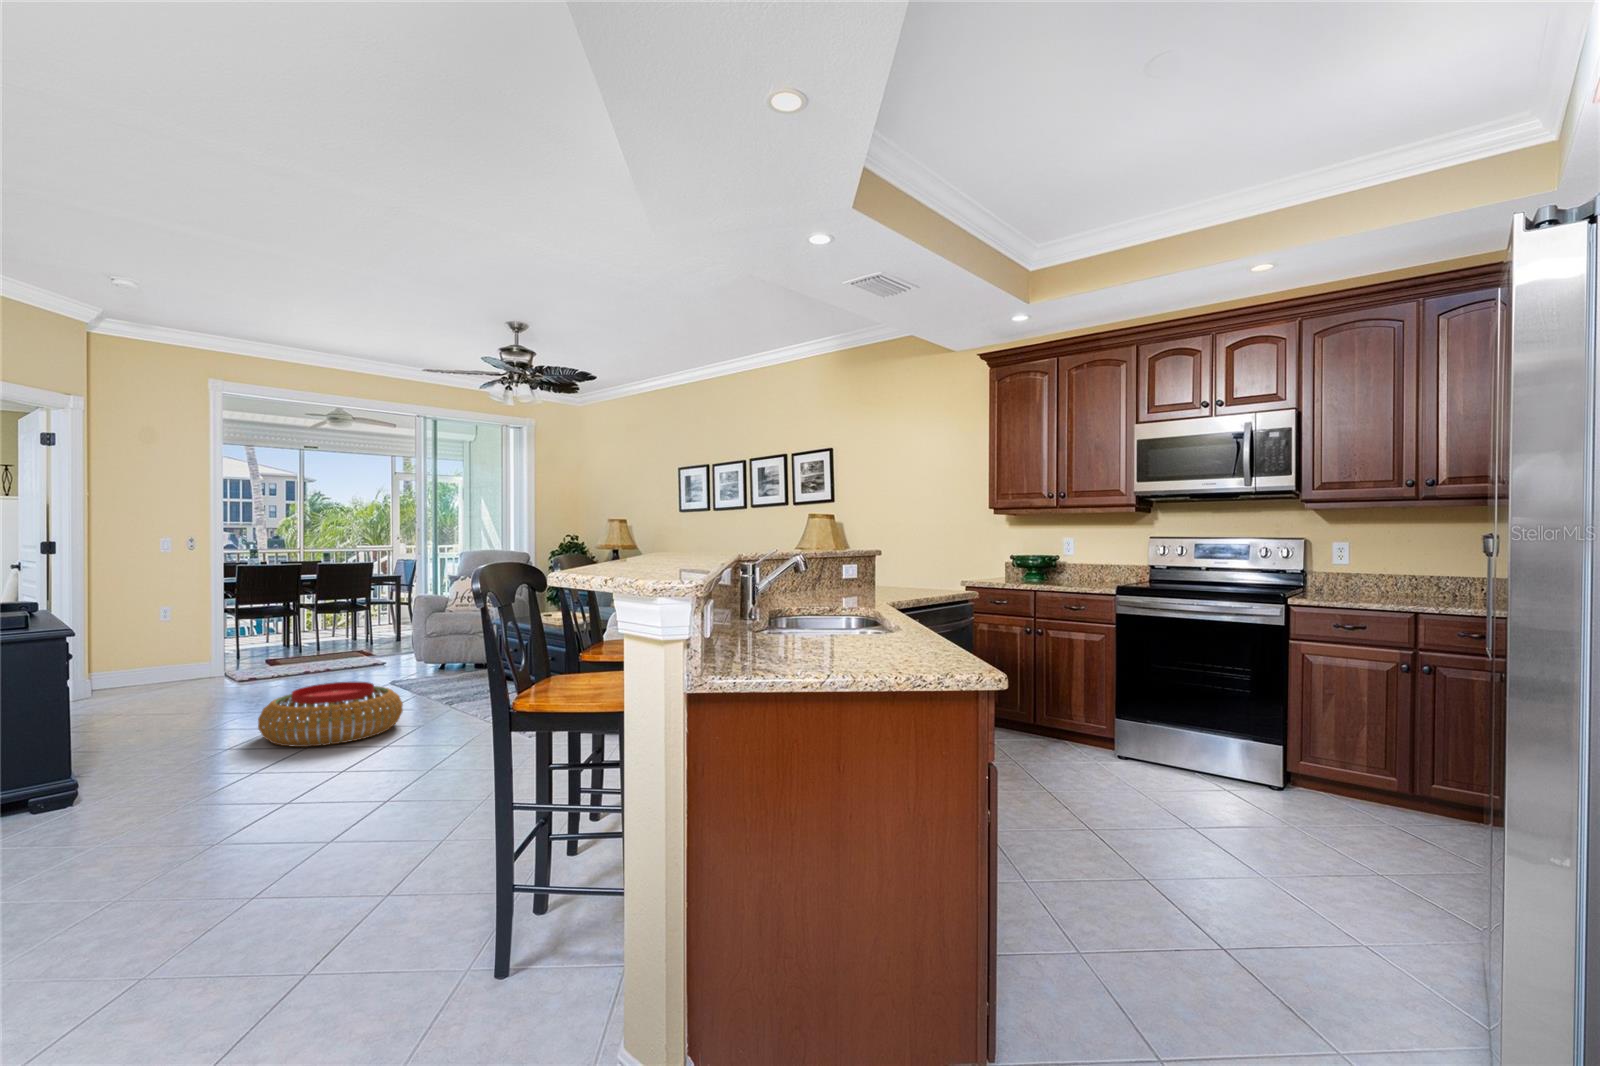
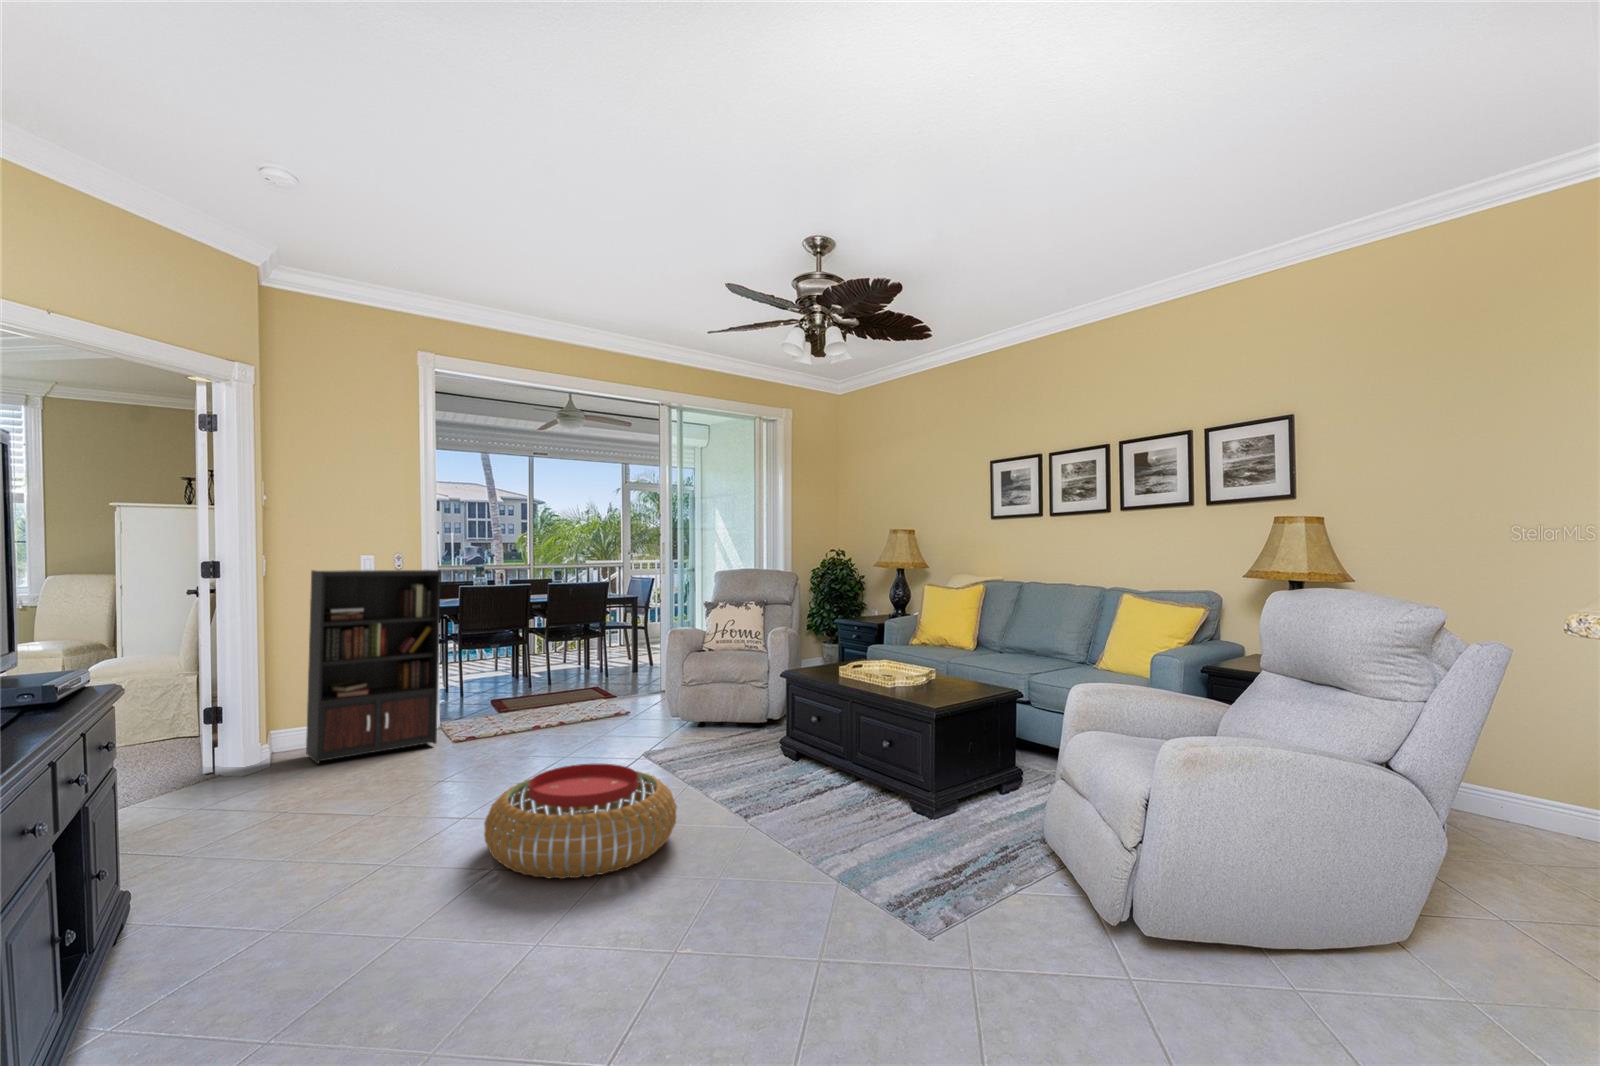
bookcase: none [90,552,214,706] -> present [306,570,441,763]

